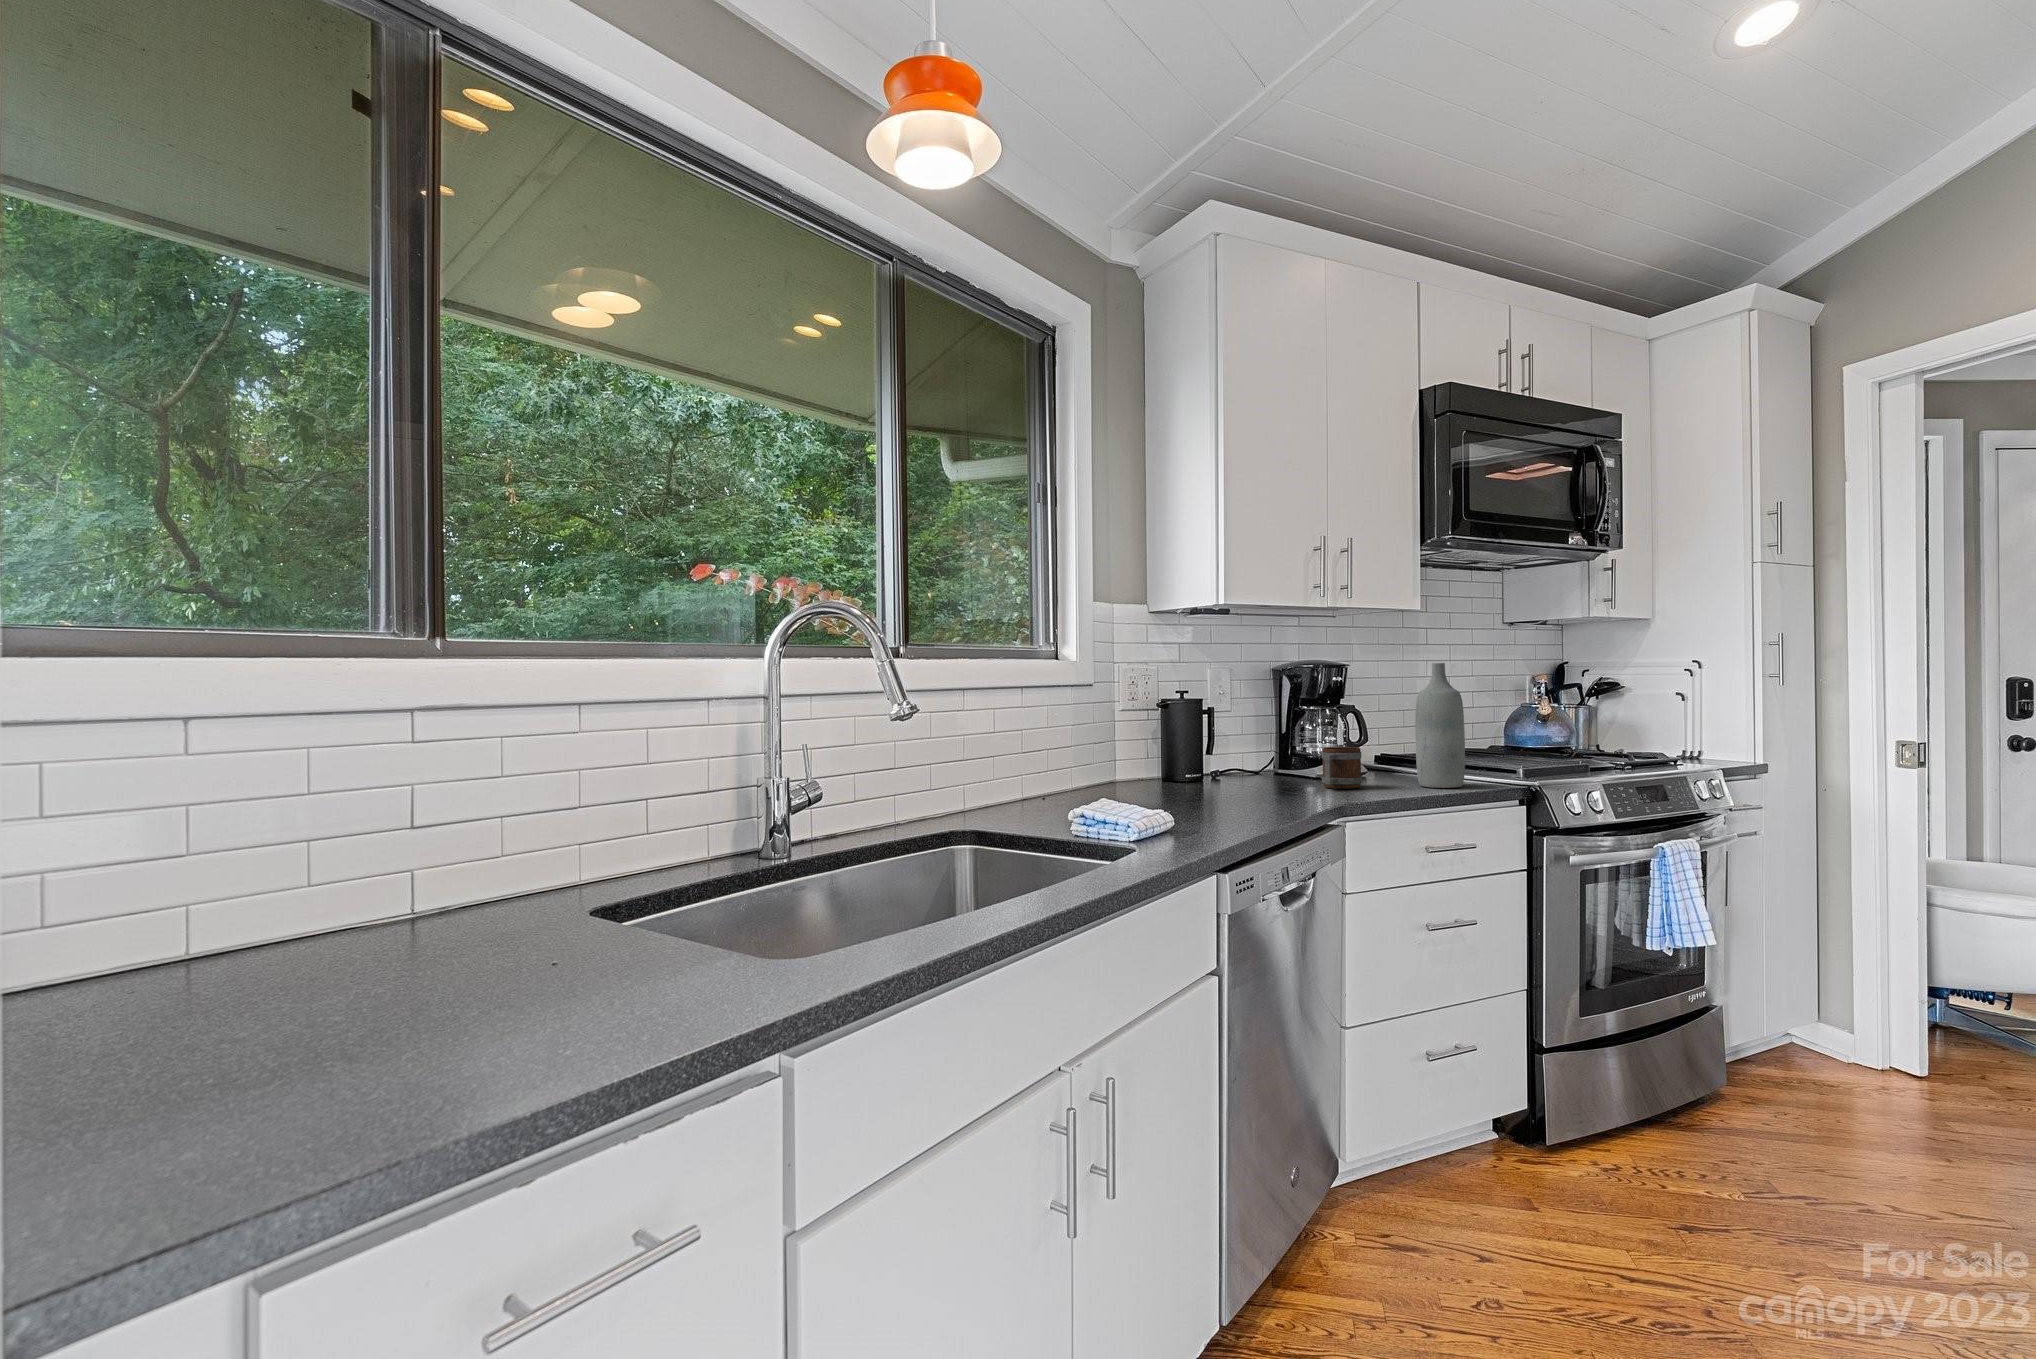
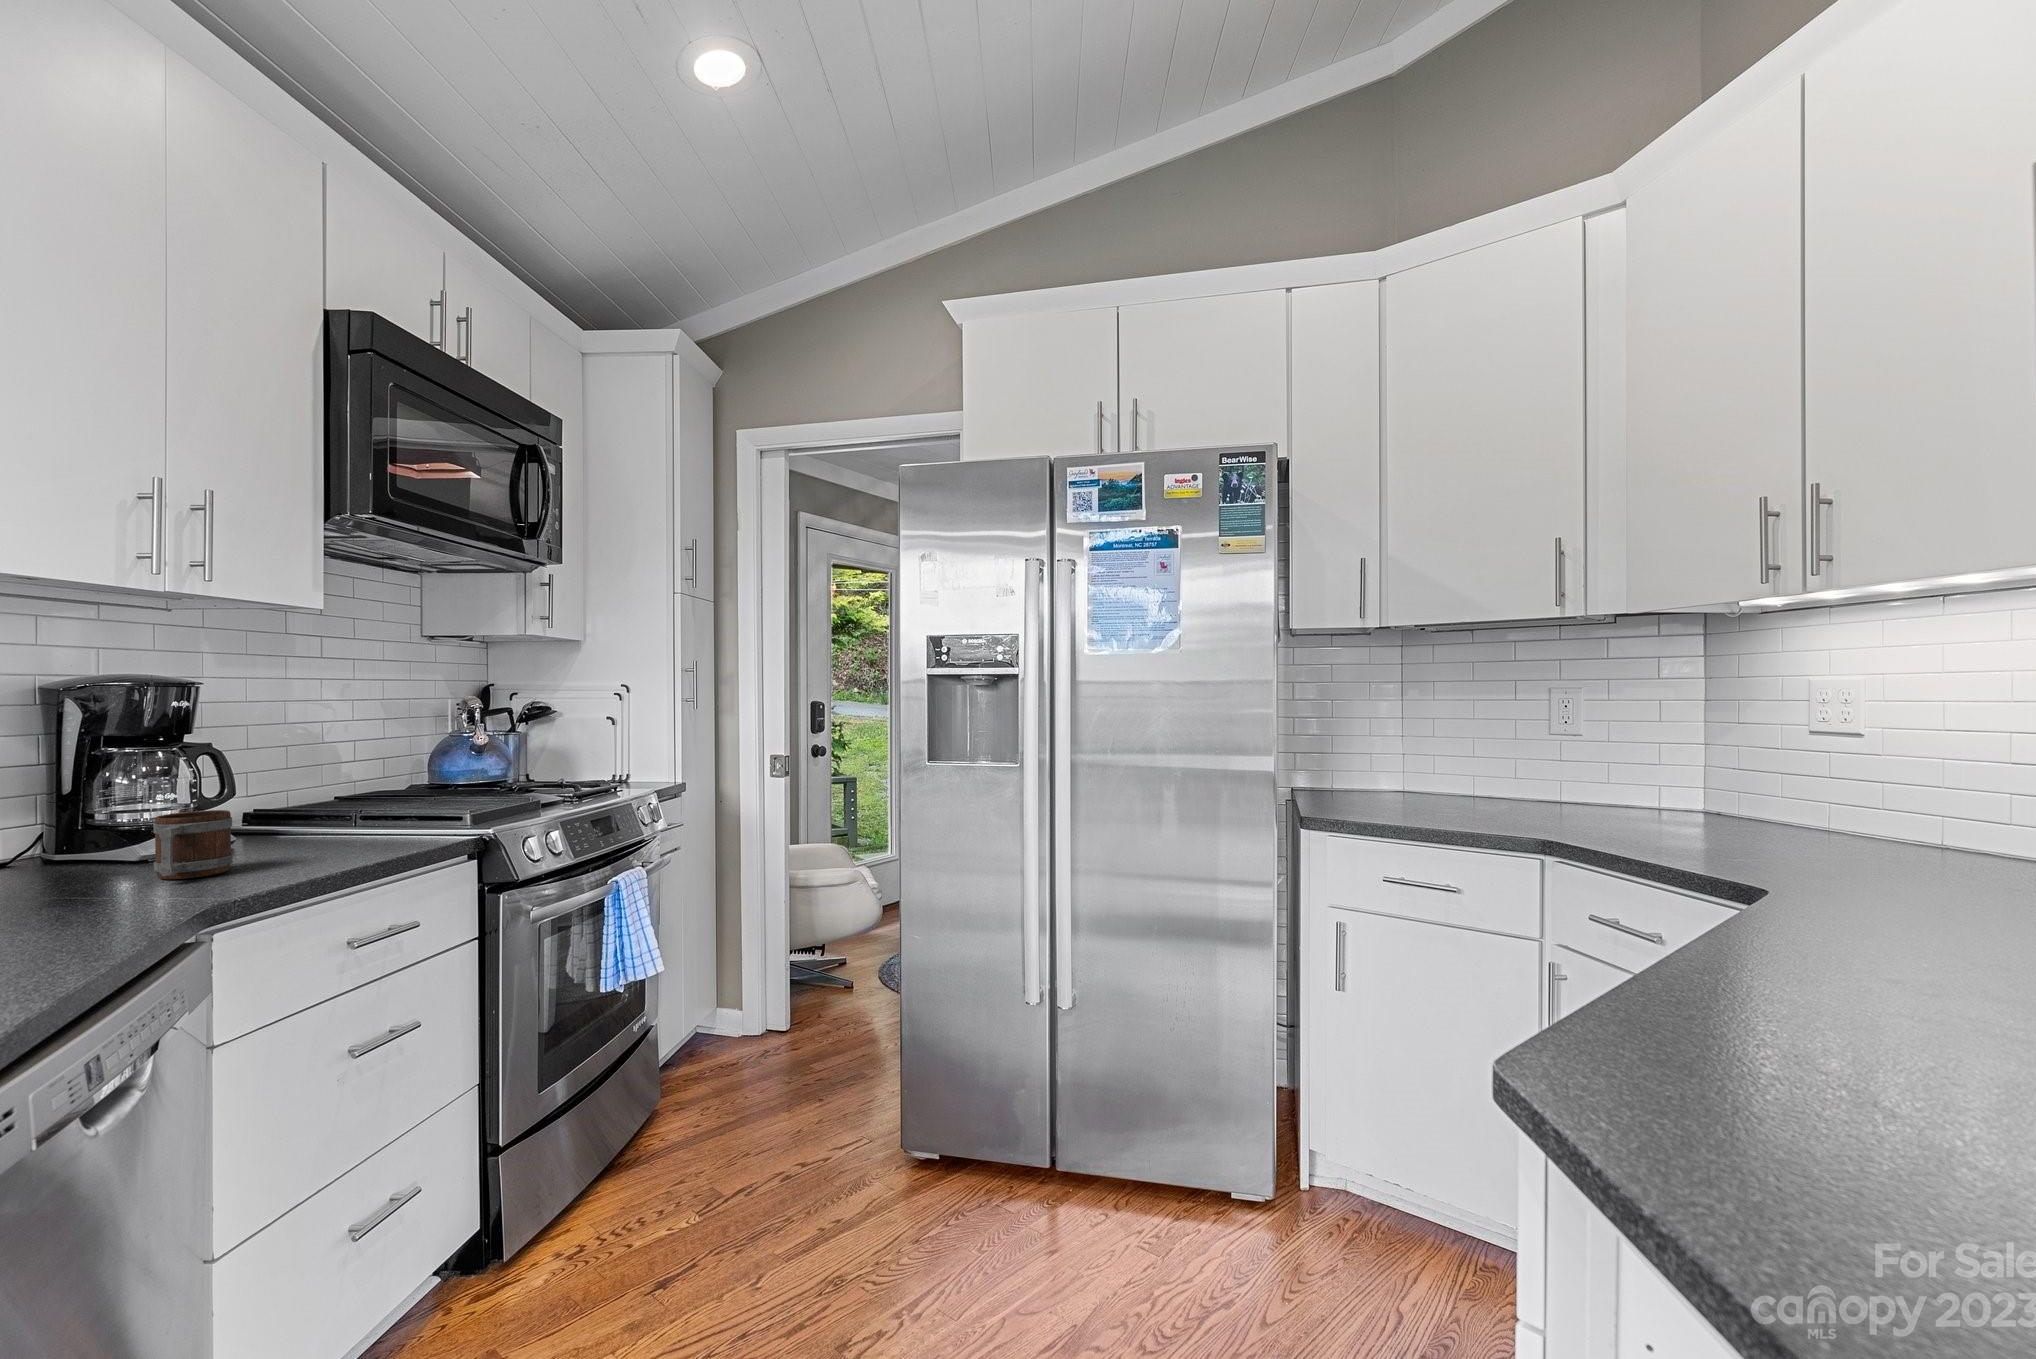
bottle: present [1415,663,1465,788] -> none [325,685,400,855]

